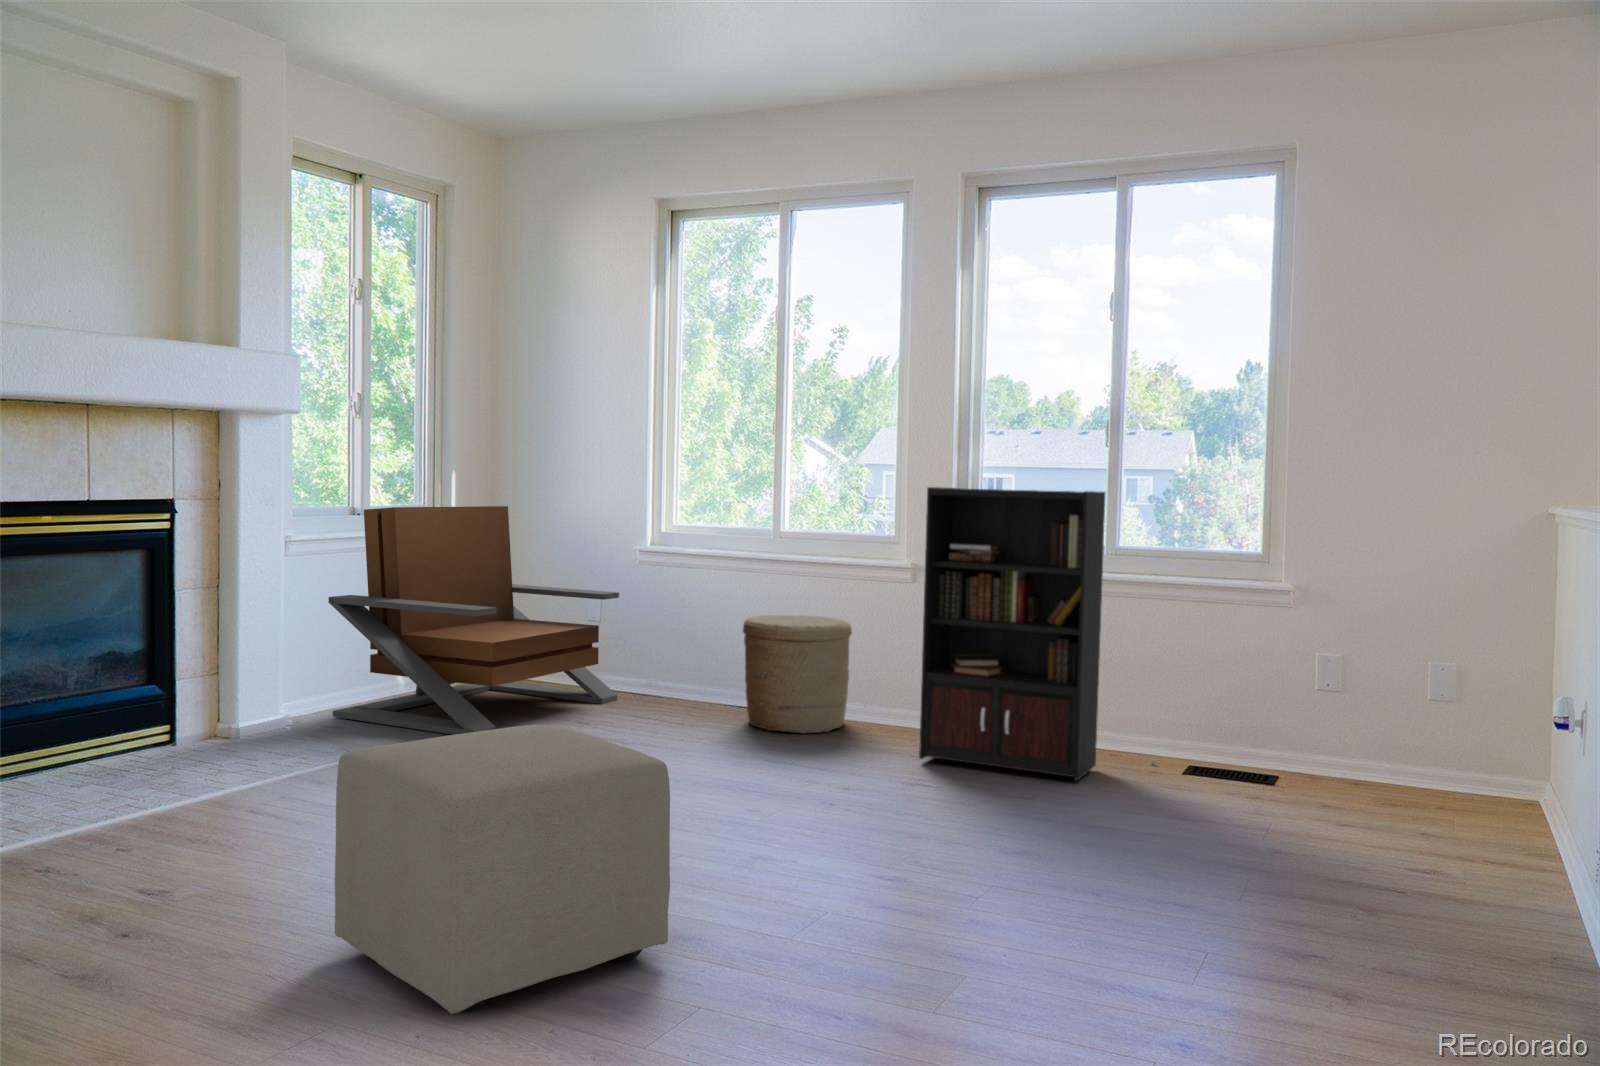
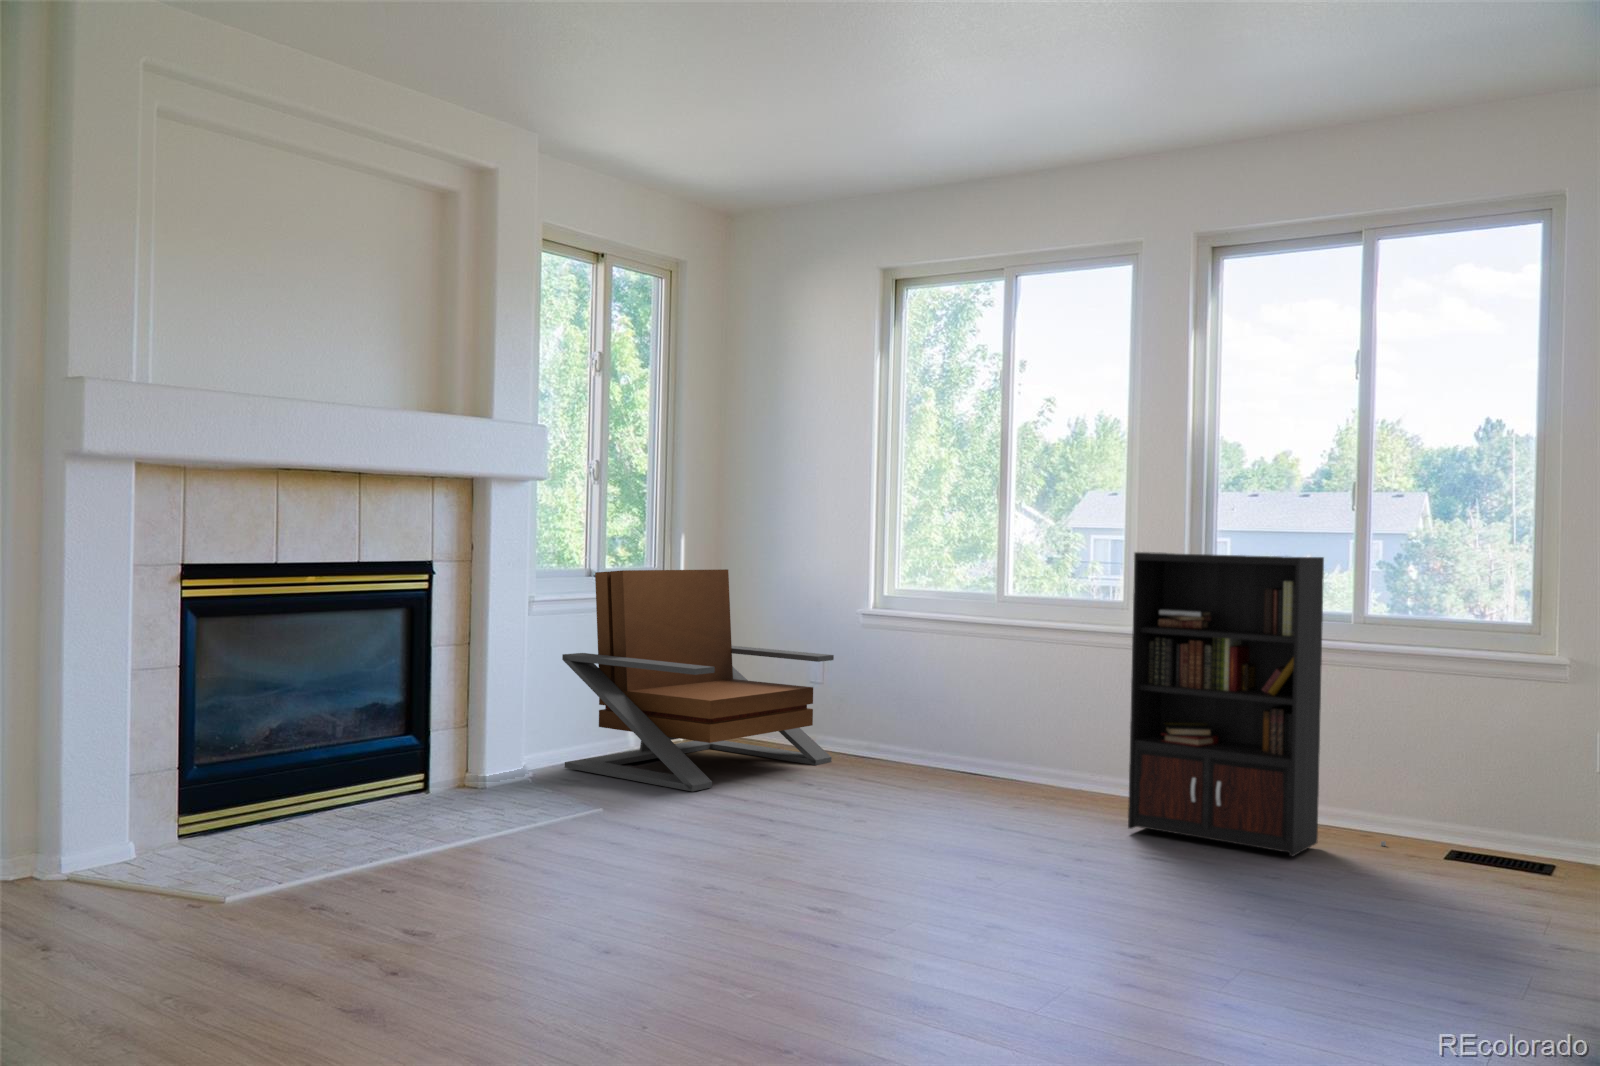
woven basket: present [743,615,852,733] -> none [953,680,1065,800]
ottoman: present [335,725,670,1014] -> none [563,771,855,1016]

